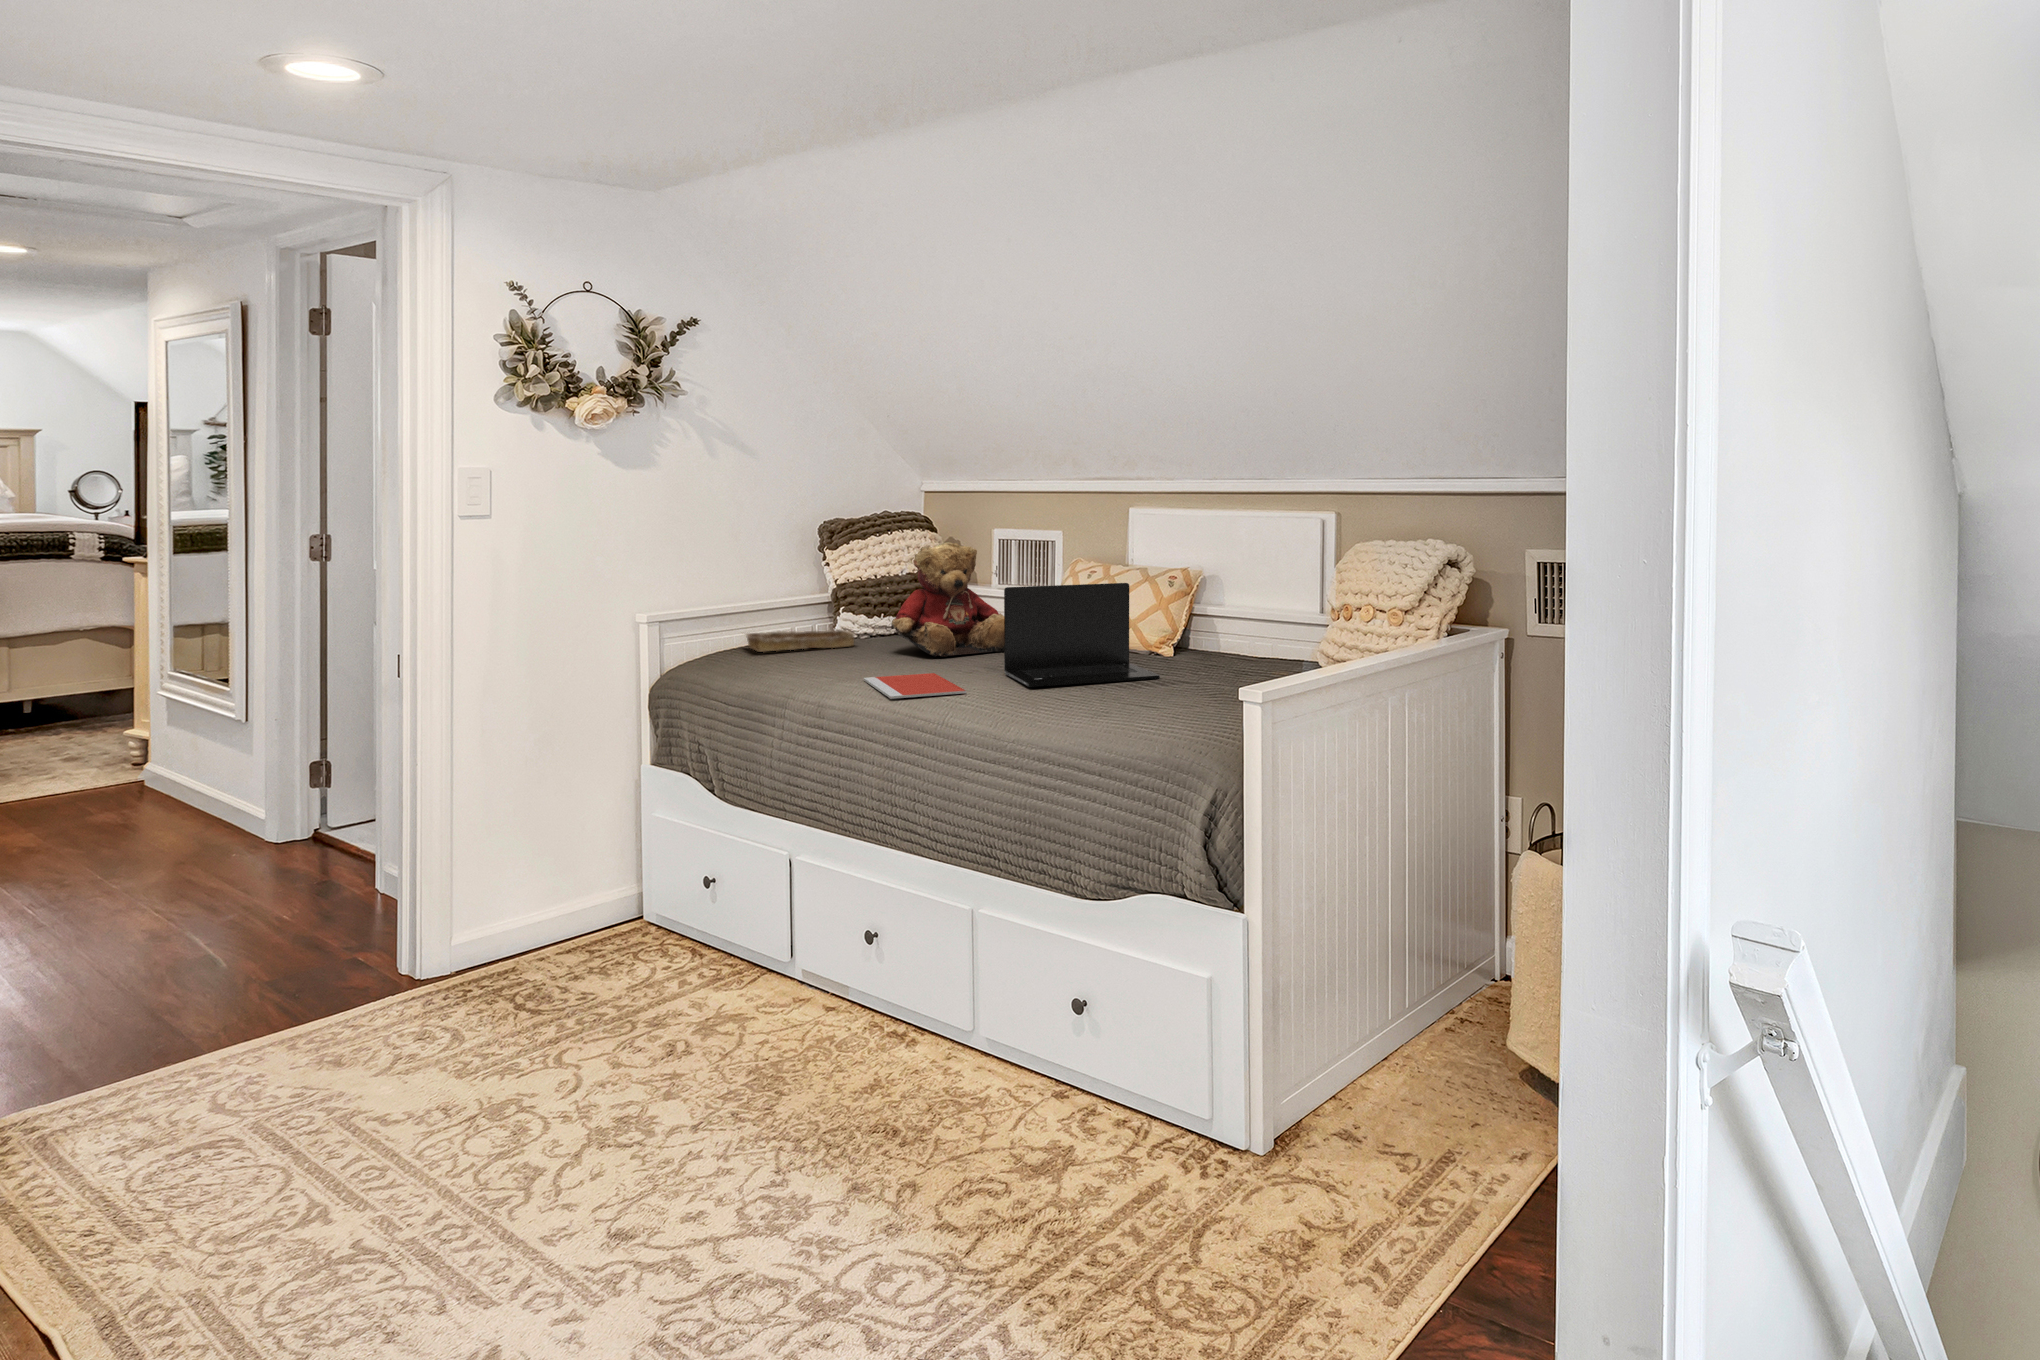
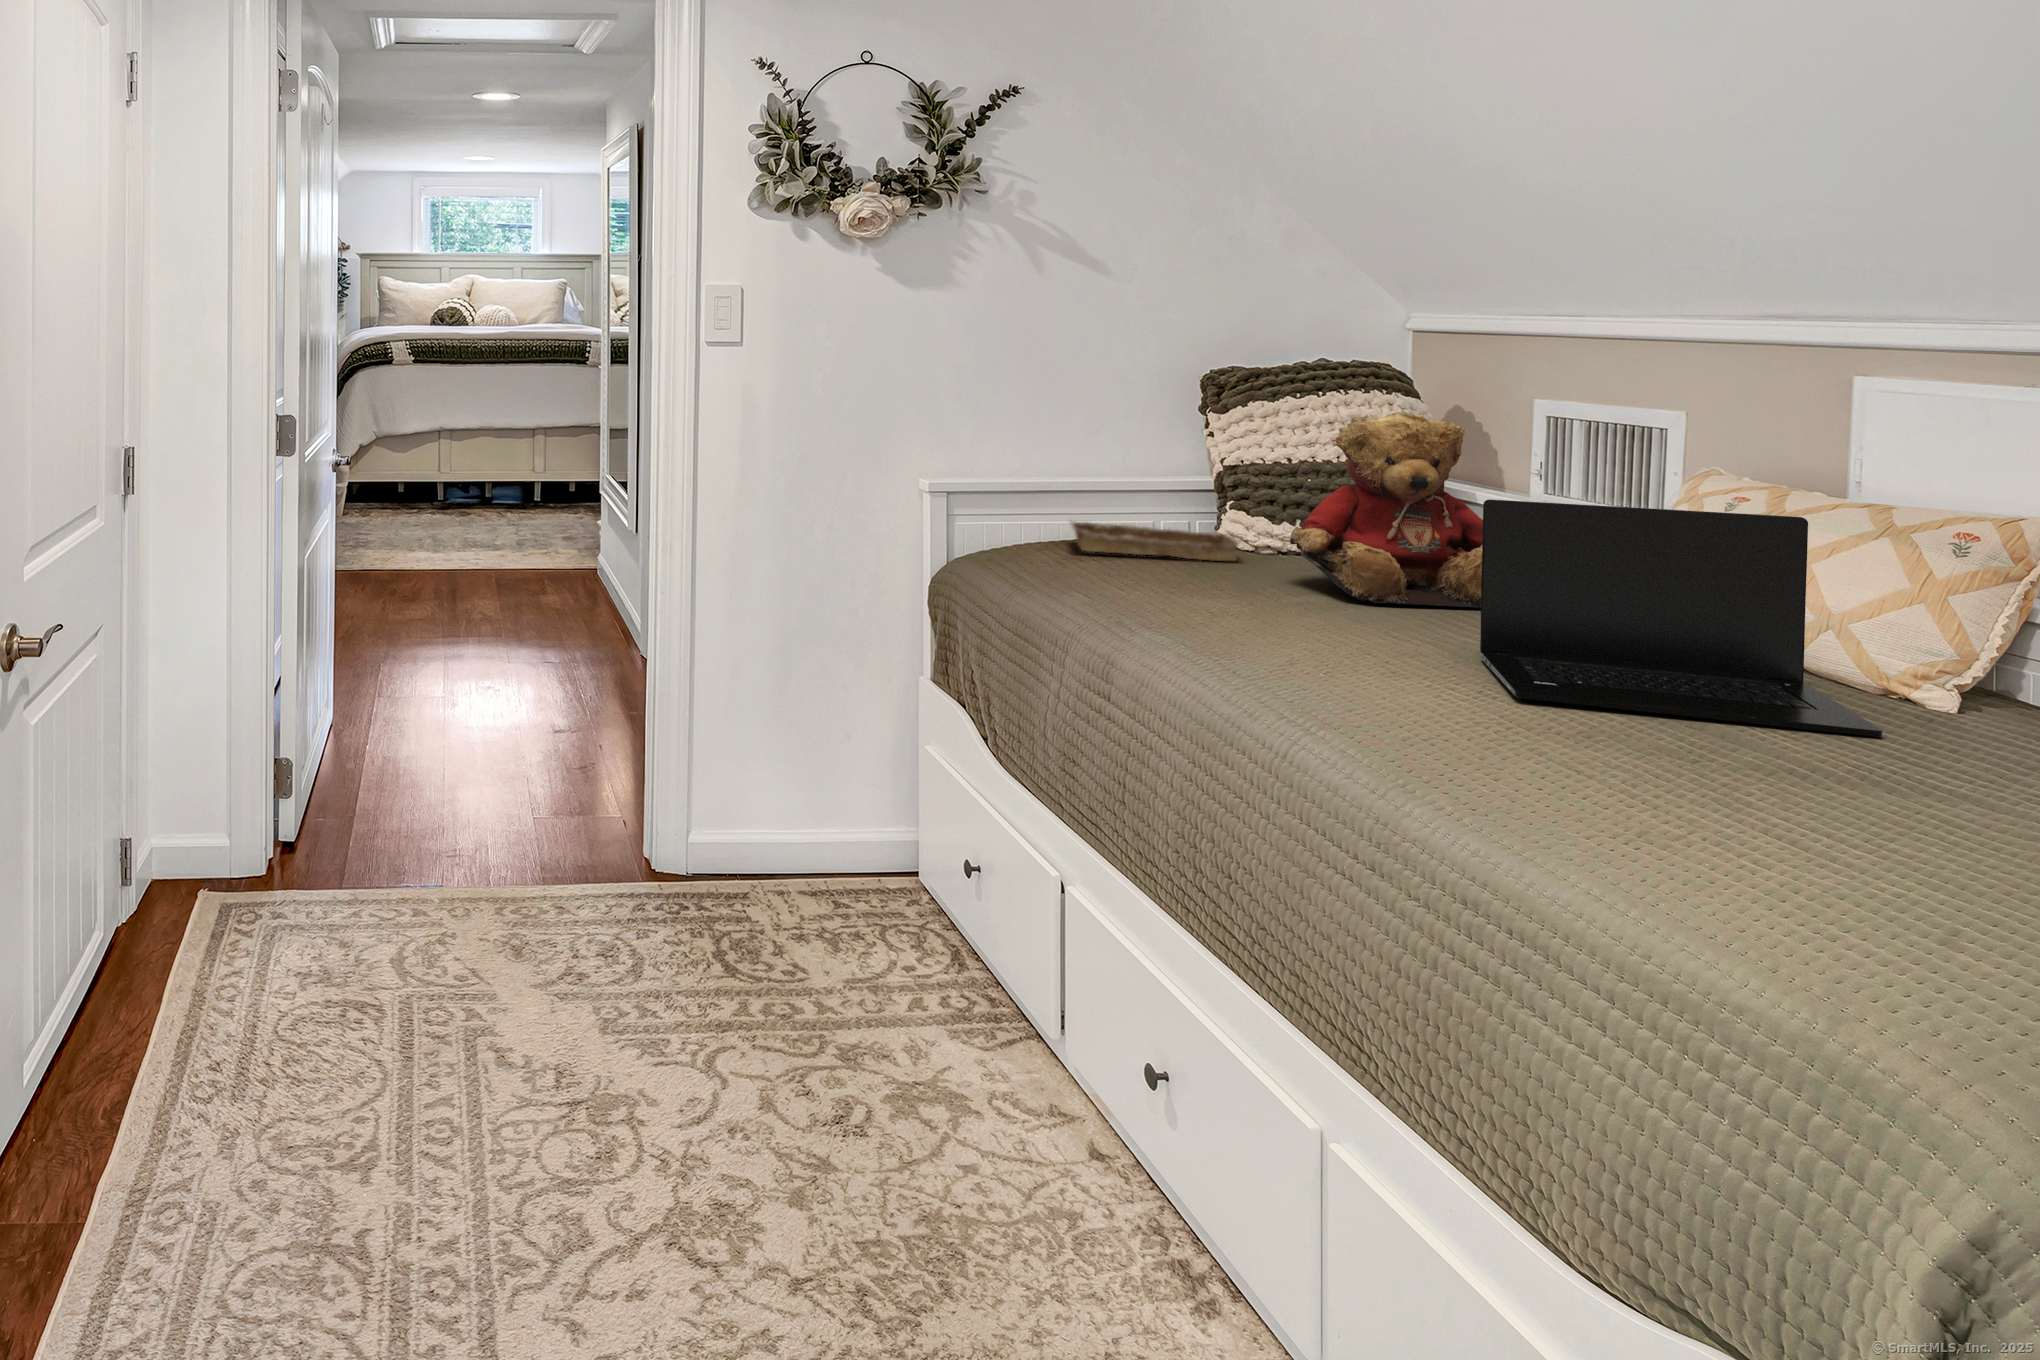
notebook: present [863,673,967,699] -> none [1201,620,1372,685]

